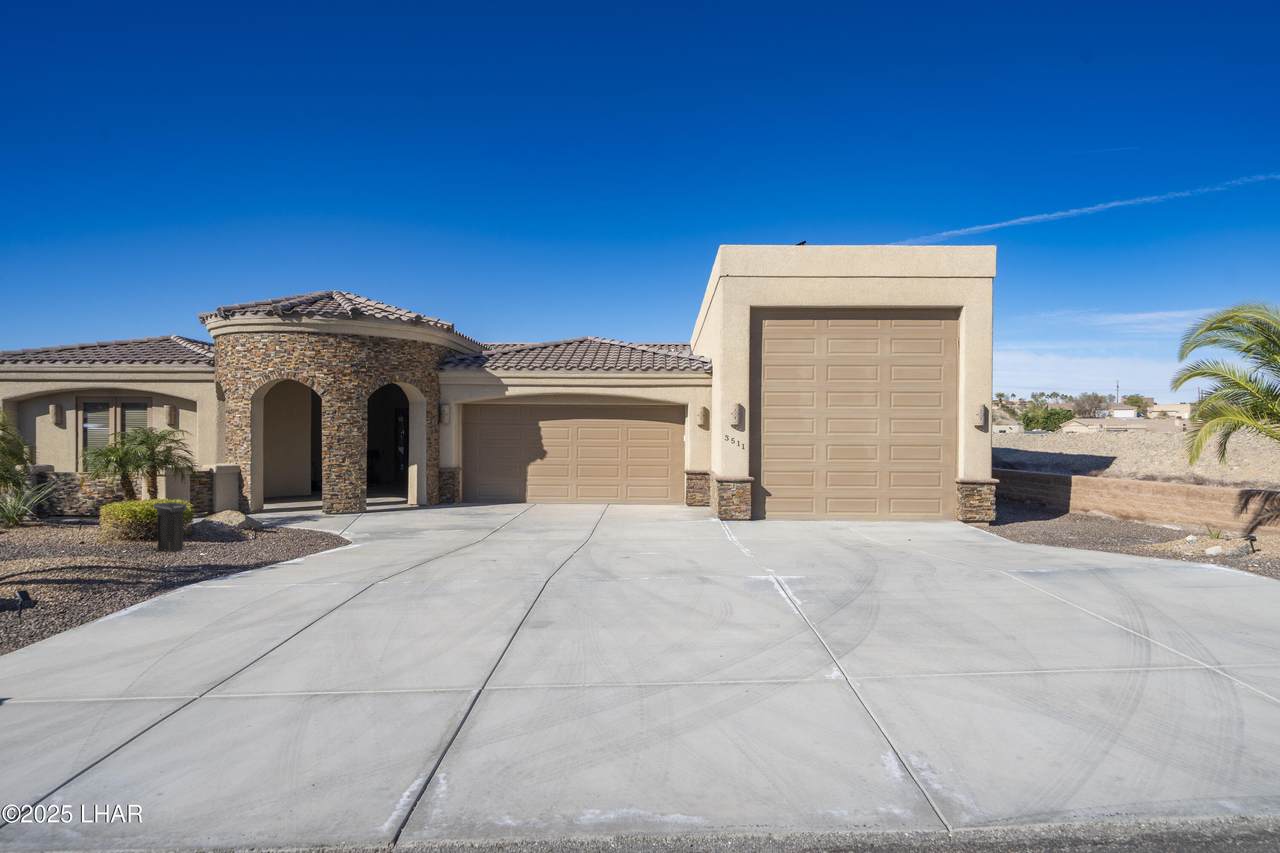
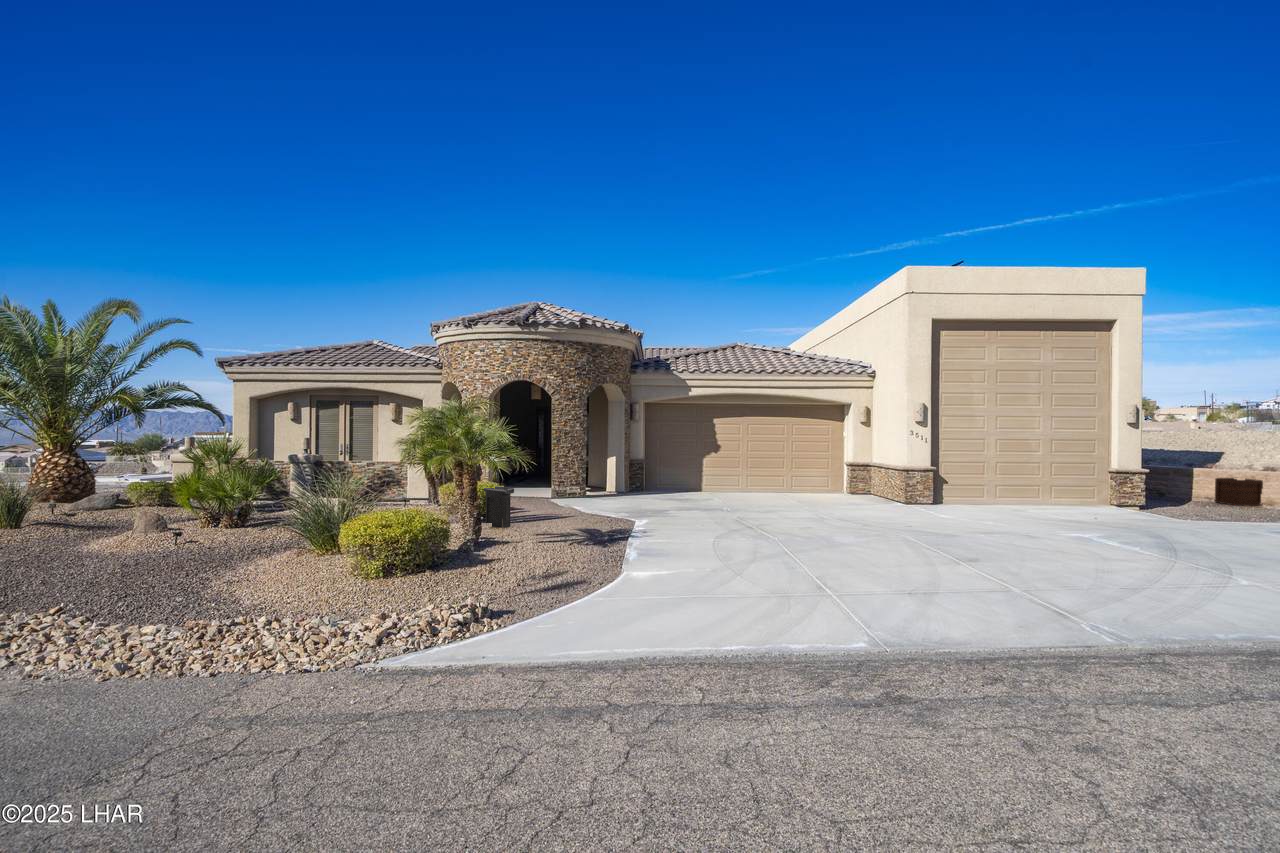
wooden crate: none [1082,488,1133,522] -> present [1215,478,1263,506]

